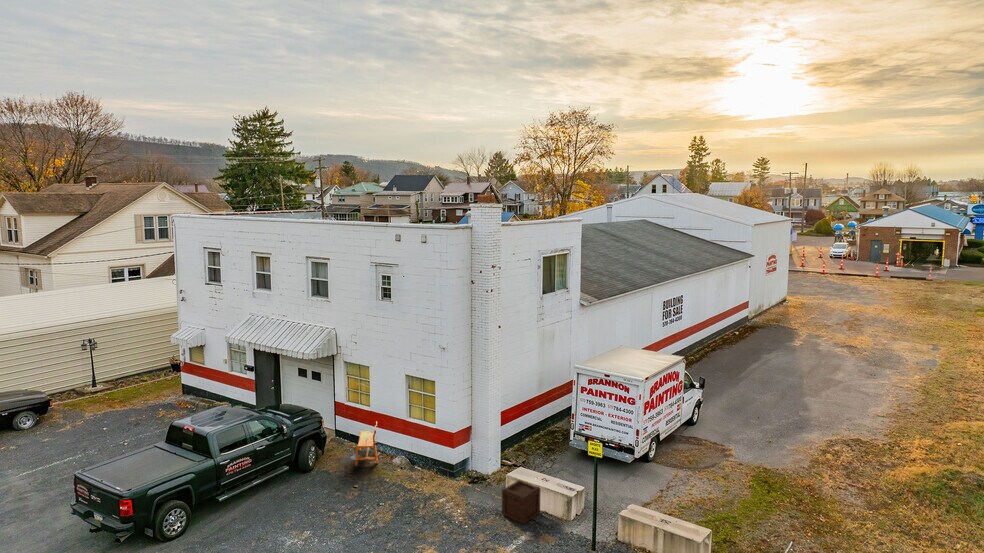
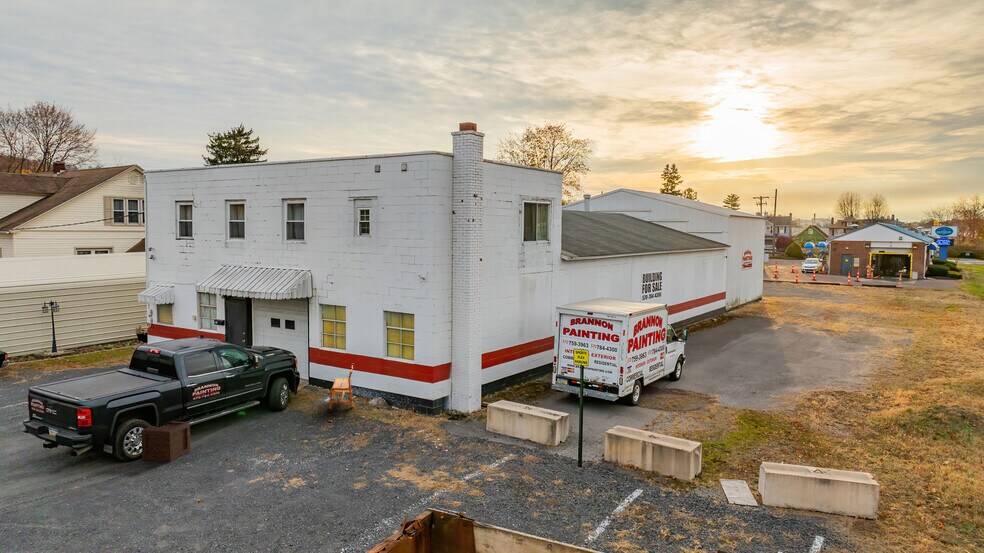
wooden crate: present [502,480,540,524] -> present [141,421,190,462]

